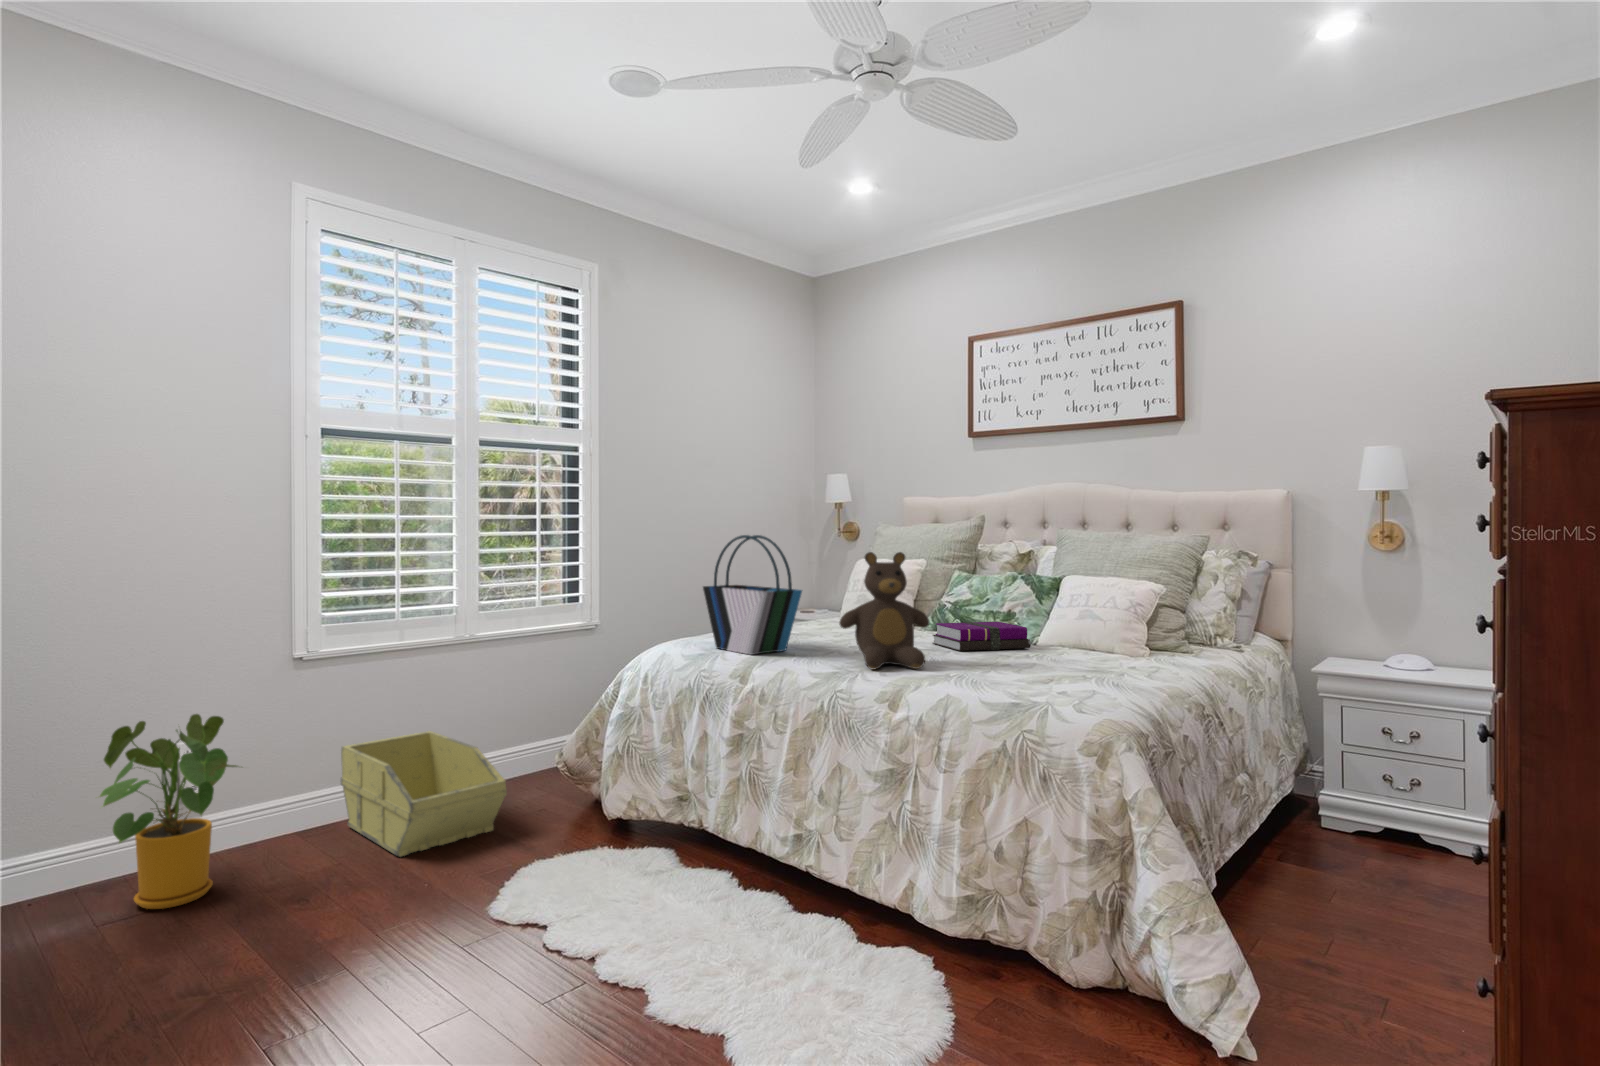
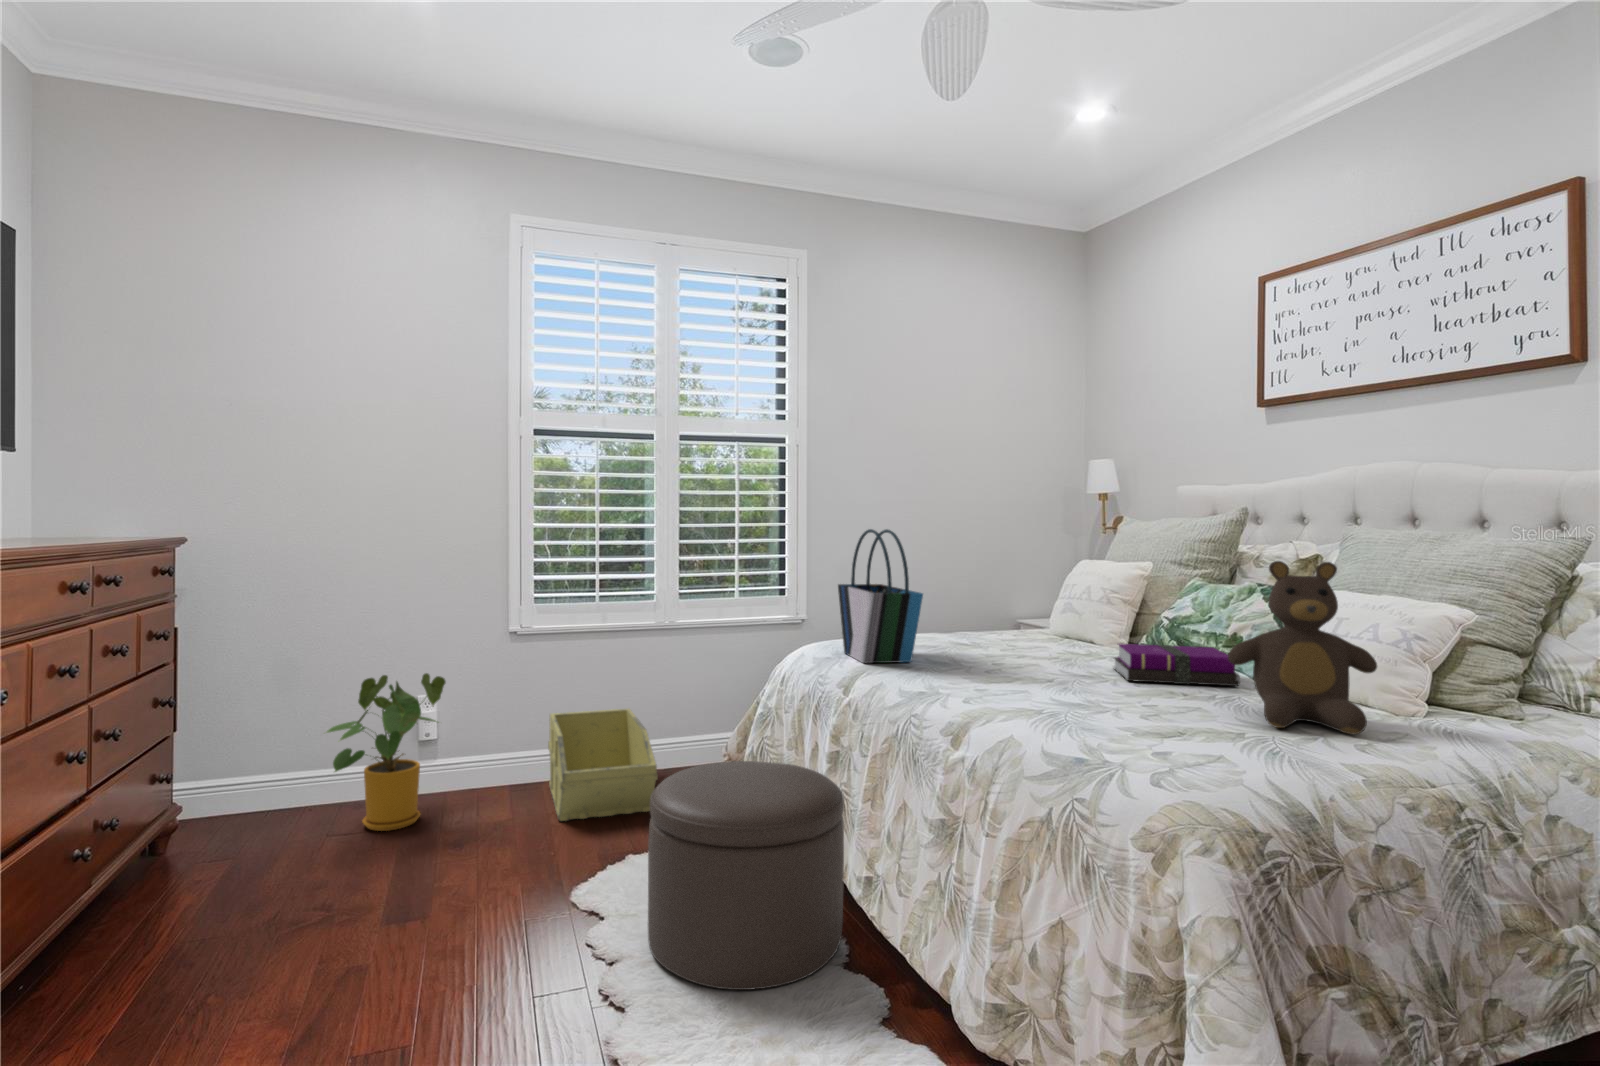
teddy bear: present [839,552,929,669] -> present [1228,561,1377,734]
ottoman: none [604,751,784,955] -> present [648,761,844,990]

